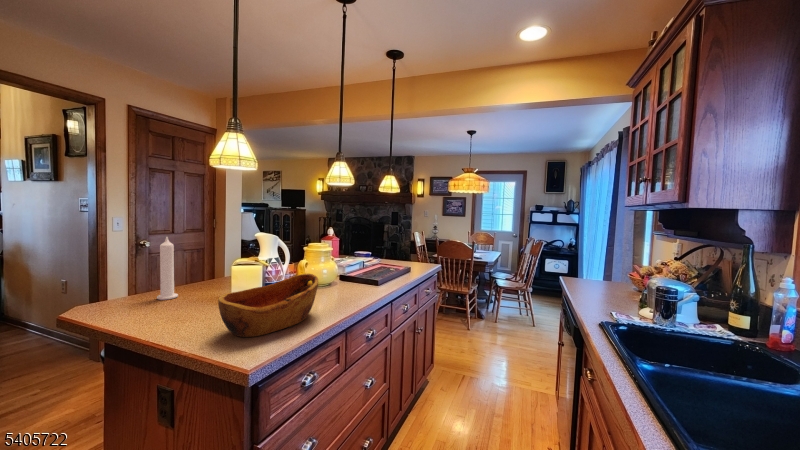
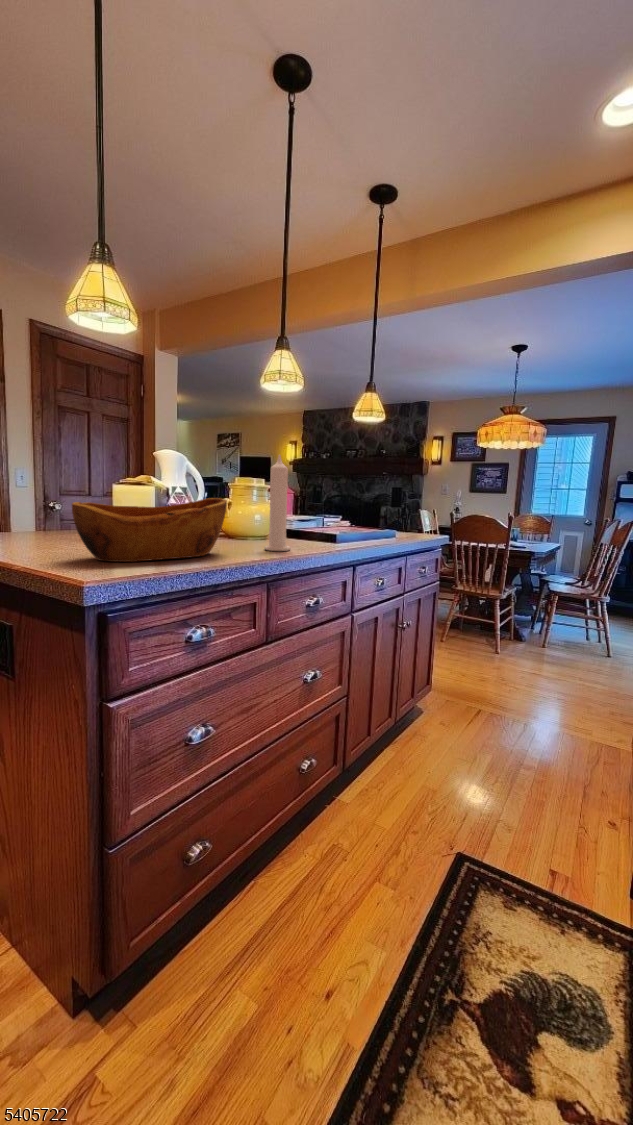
candle: present [157,237,178,300] -> present [264,455,290,551]

